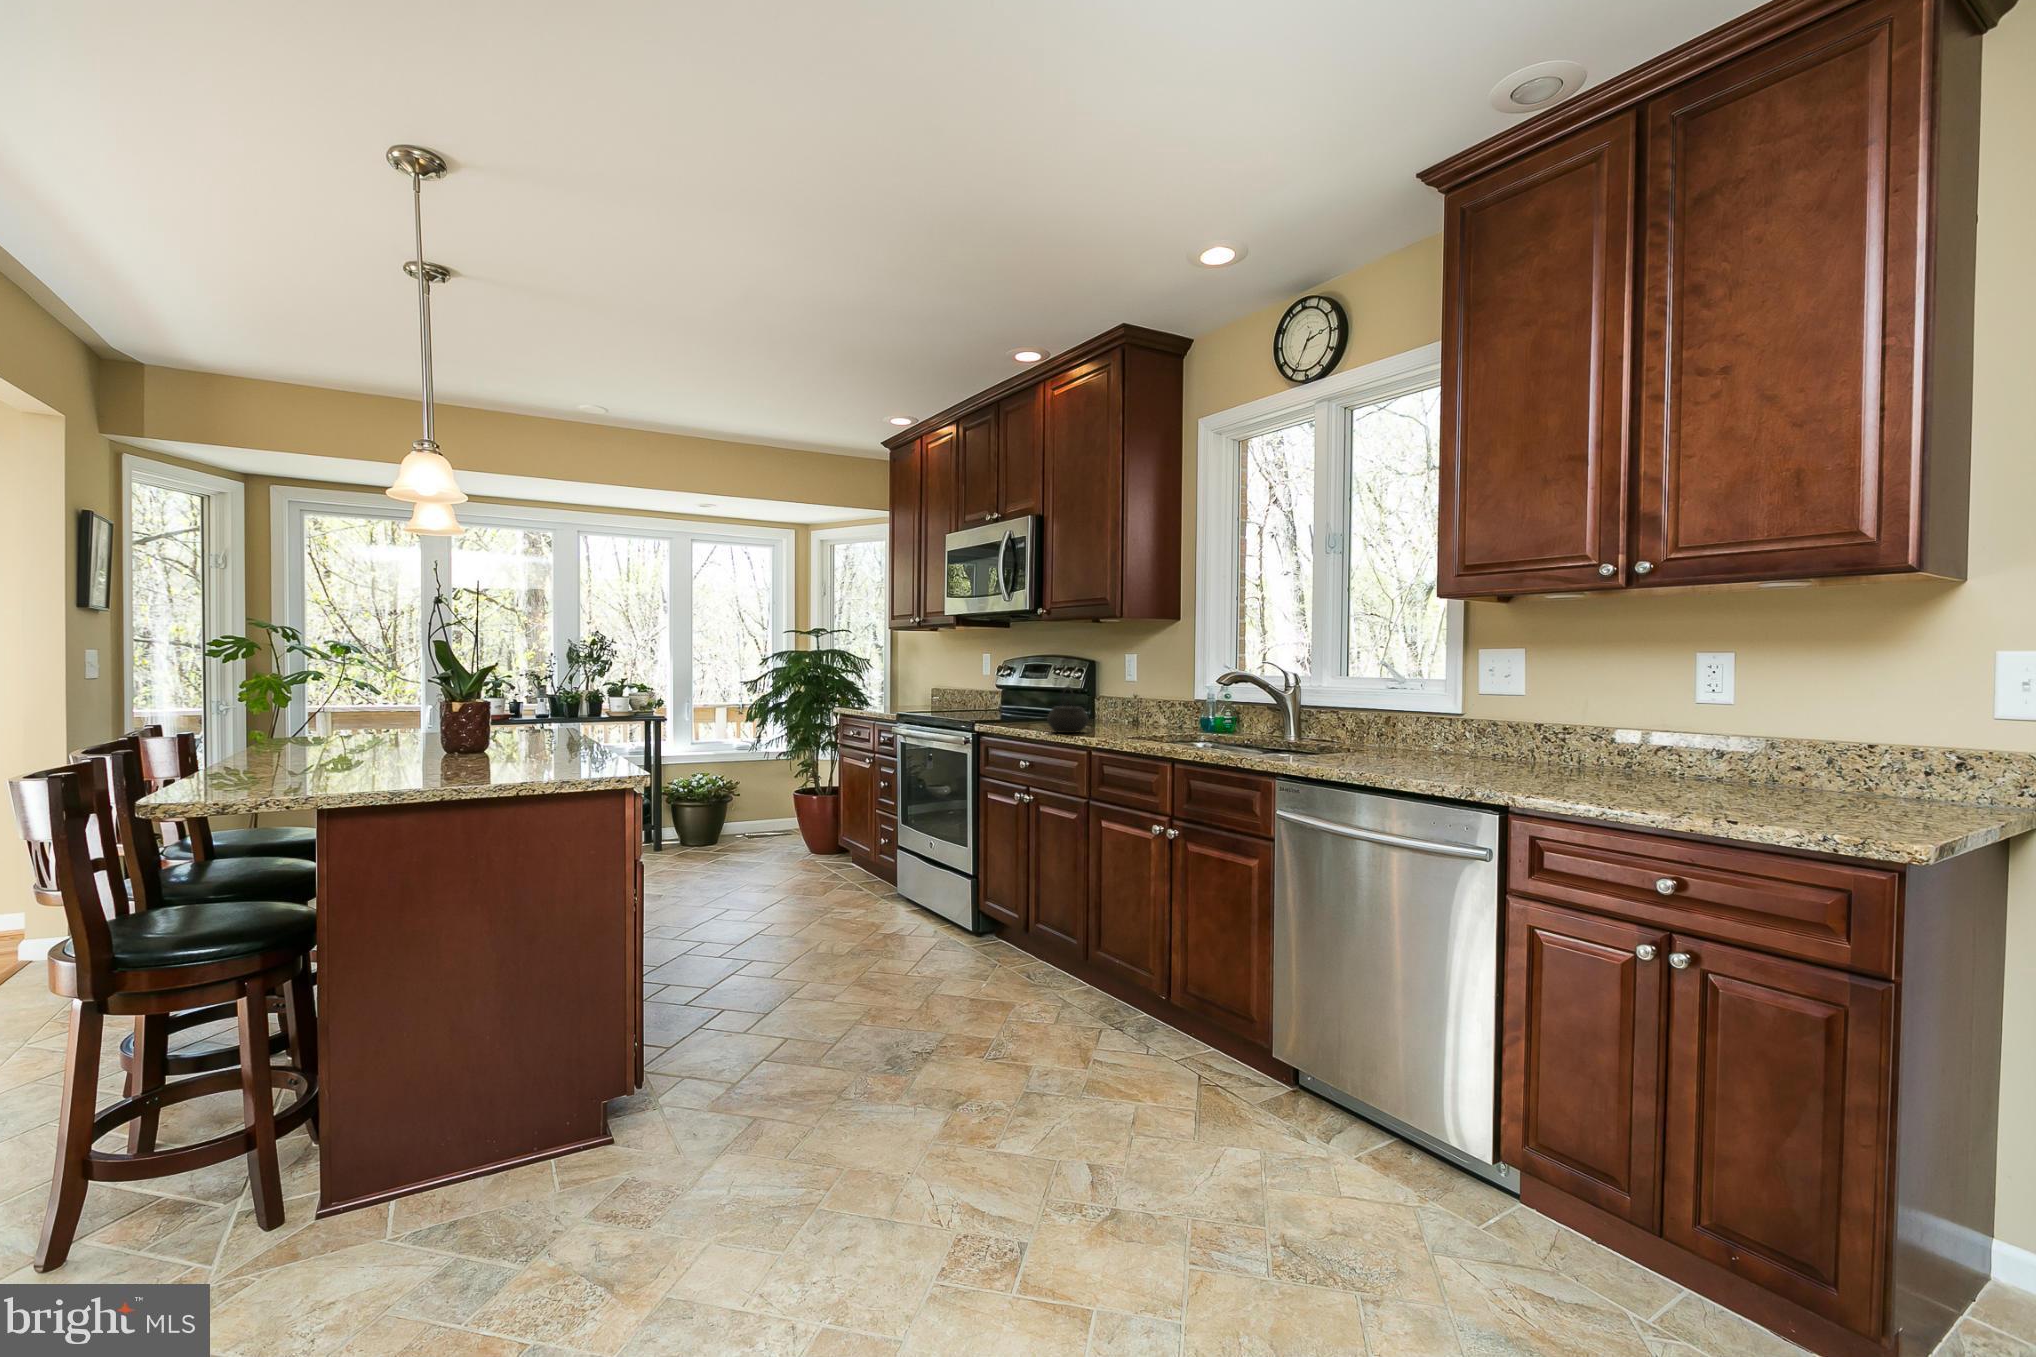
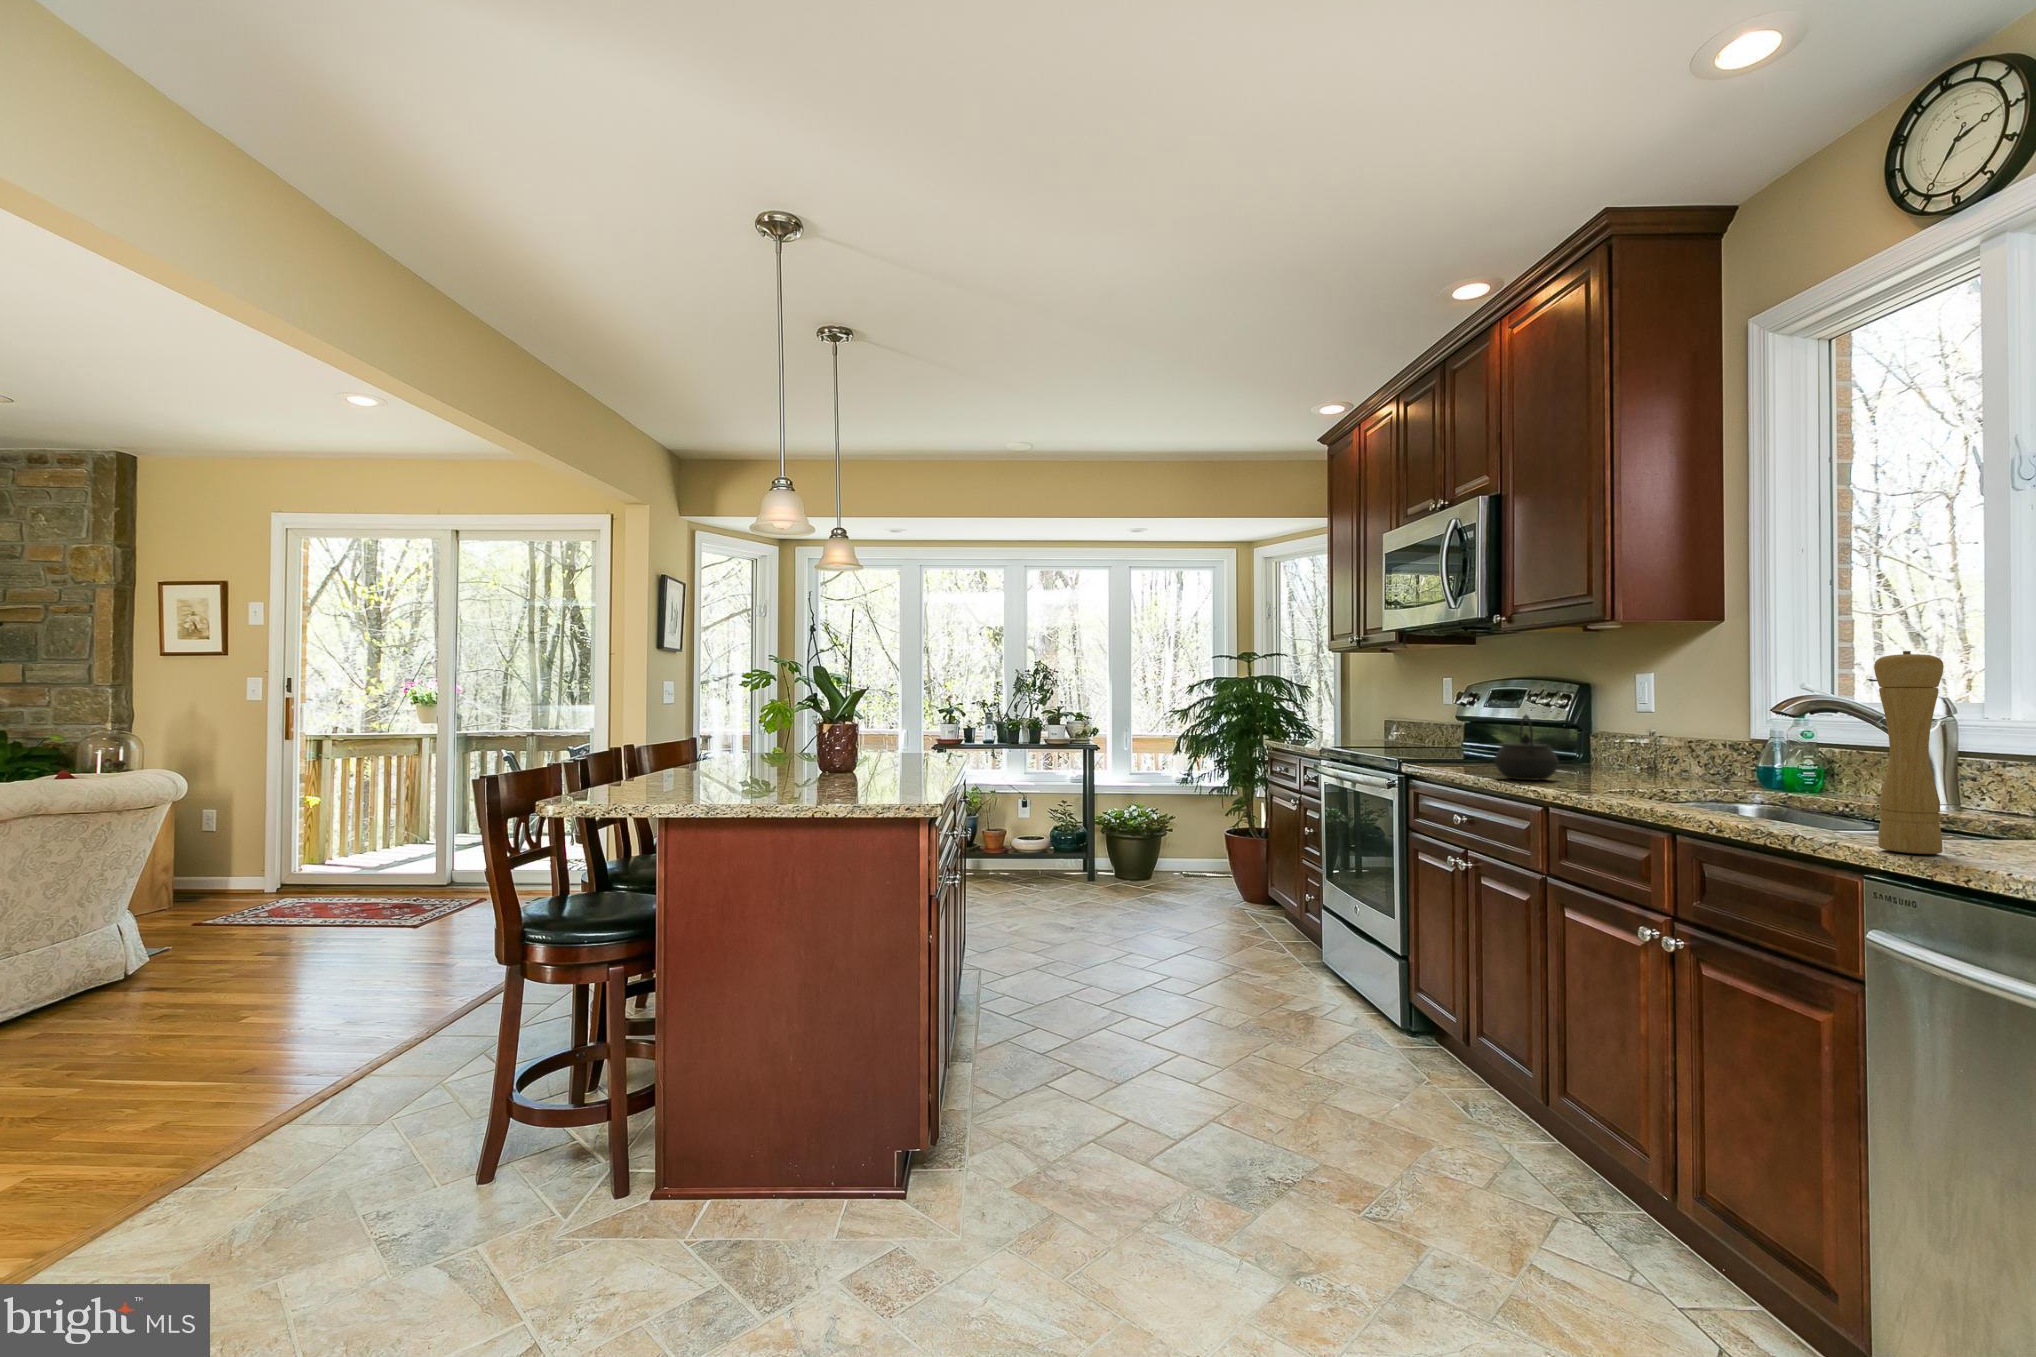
pepper mill: none [1281,652,1311,765] -> present [1874,651,1944,854]

